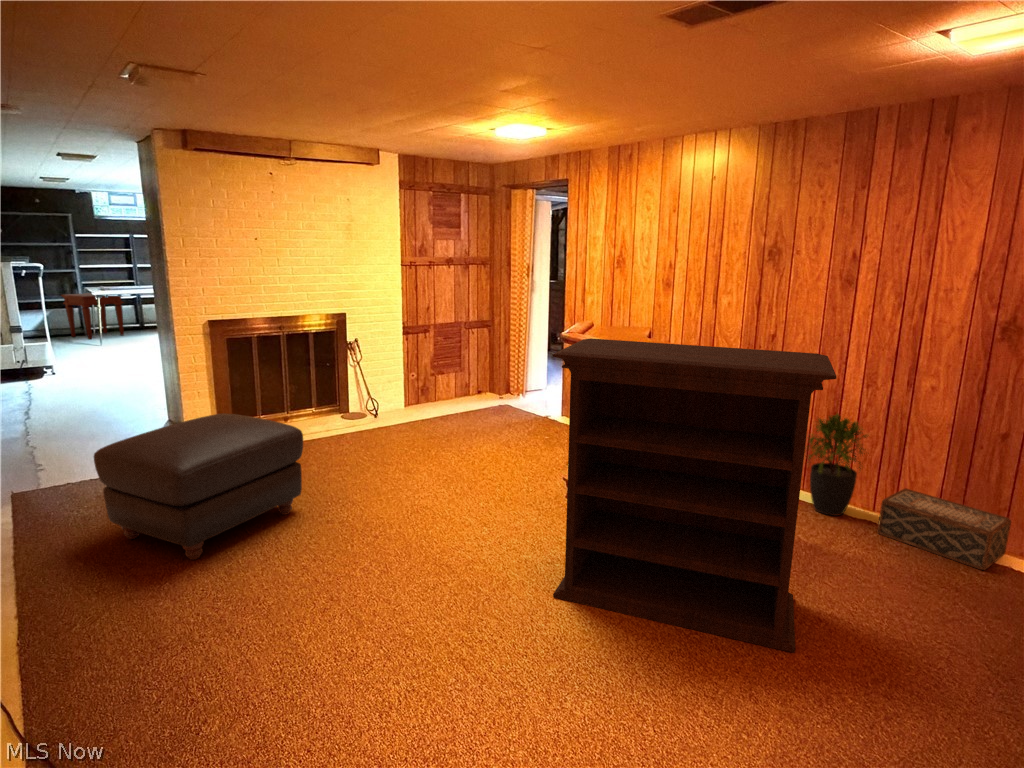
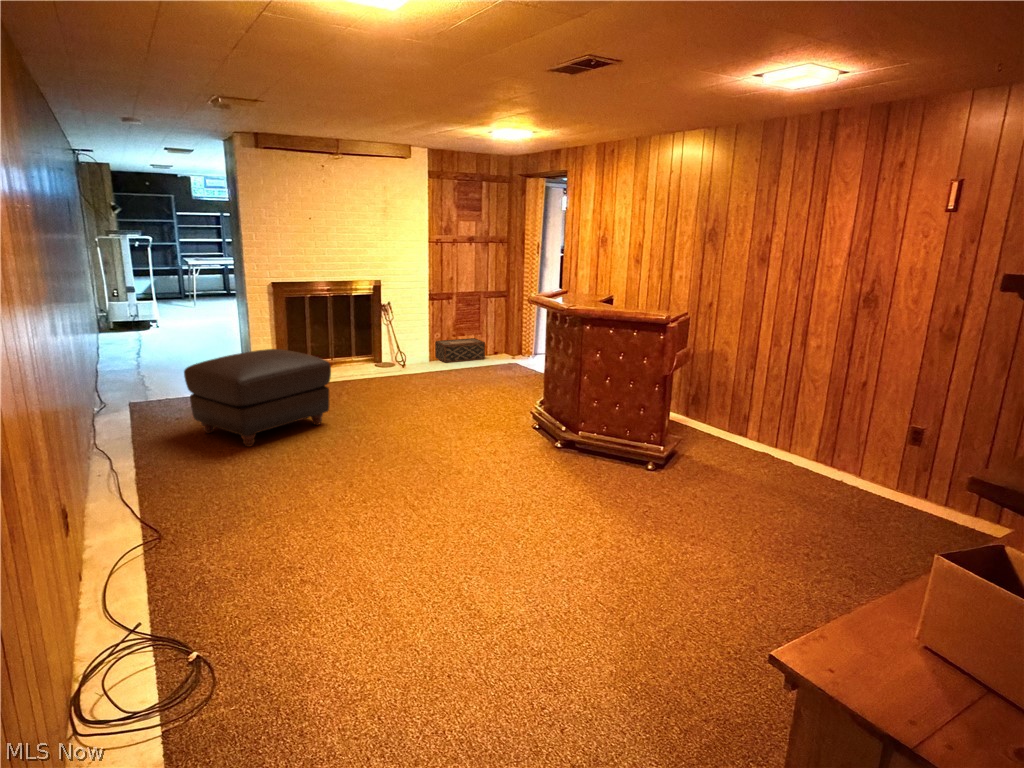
side table: present [61,293,124,339] -> none [164,263,215,302]
bookshelf: present [553,338,837,653] -> none [489,296,689,520]
potted plant: present [805,414,868,516] -> none [715,364,773,448]
woven basket: present [878,489,1011,570] -> present [435,338,485,363]

